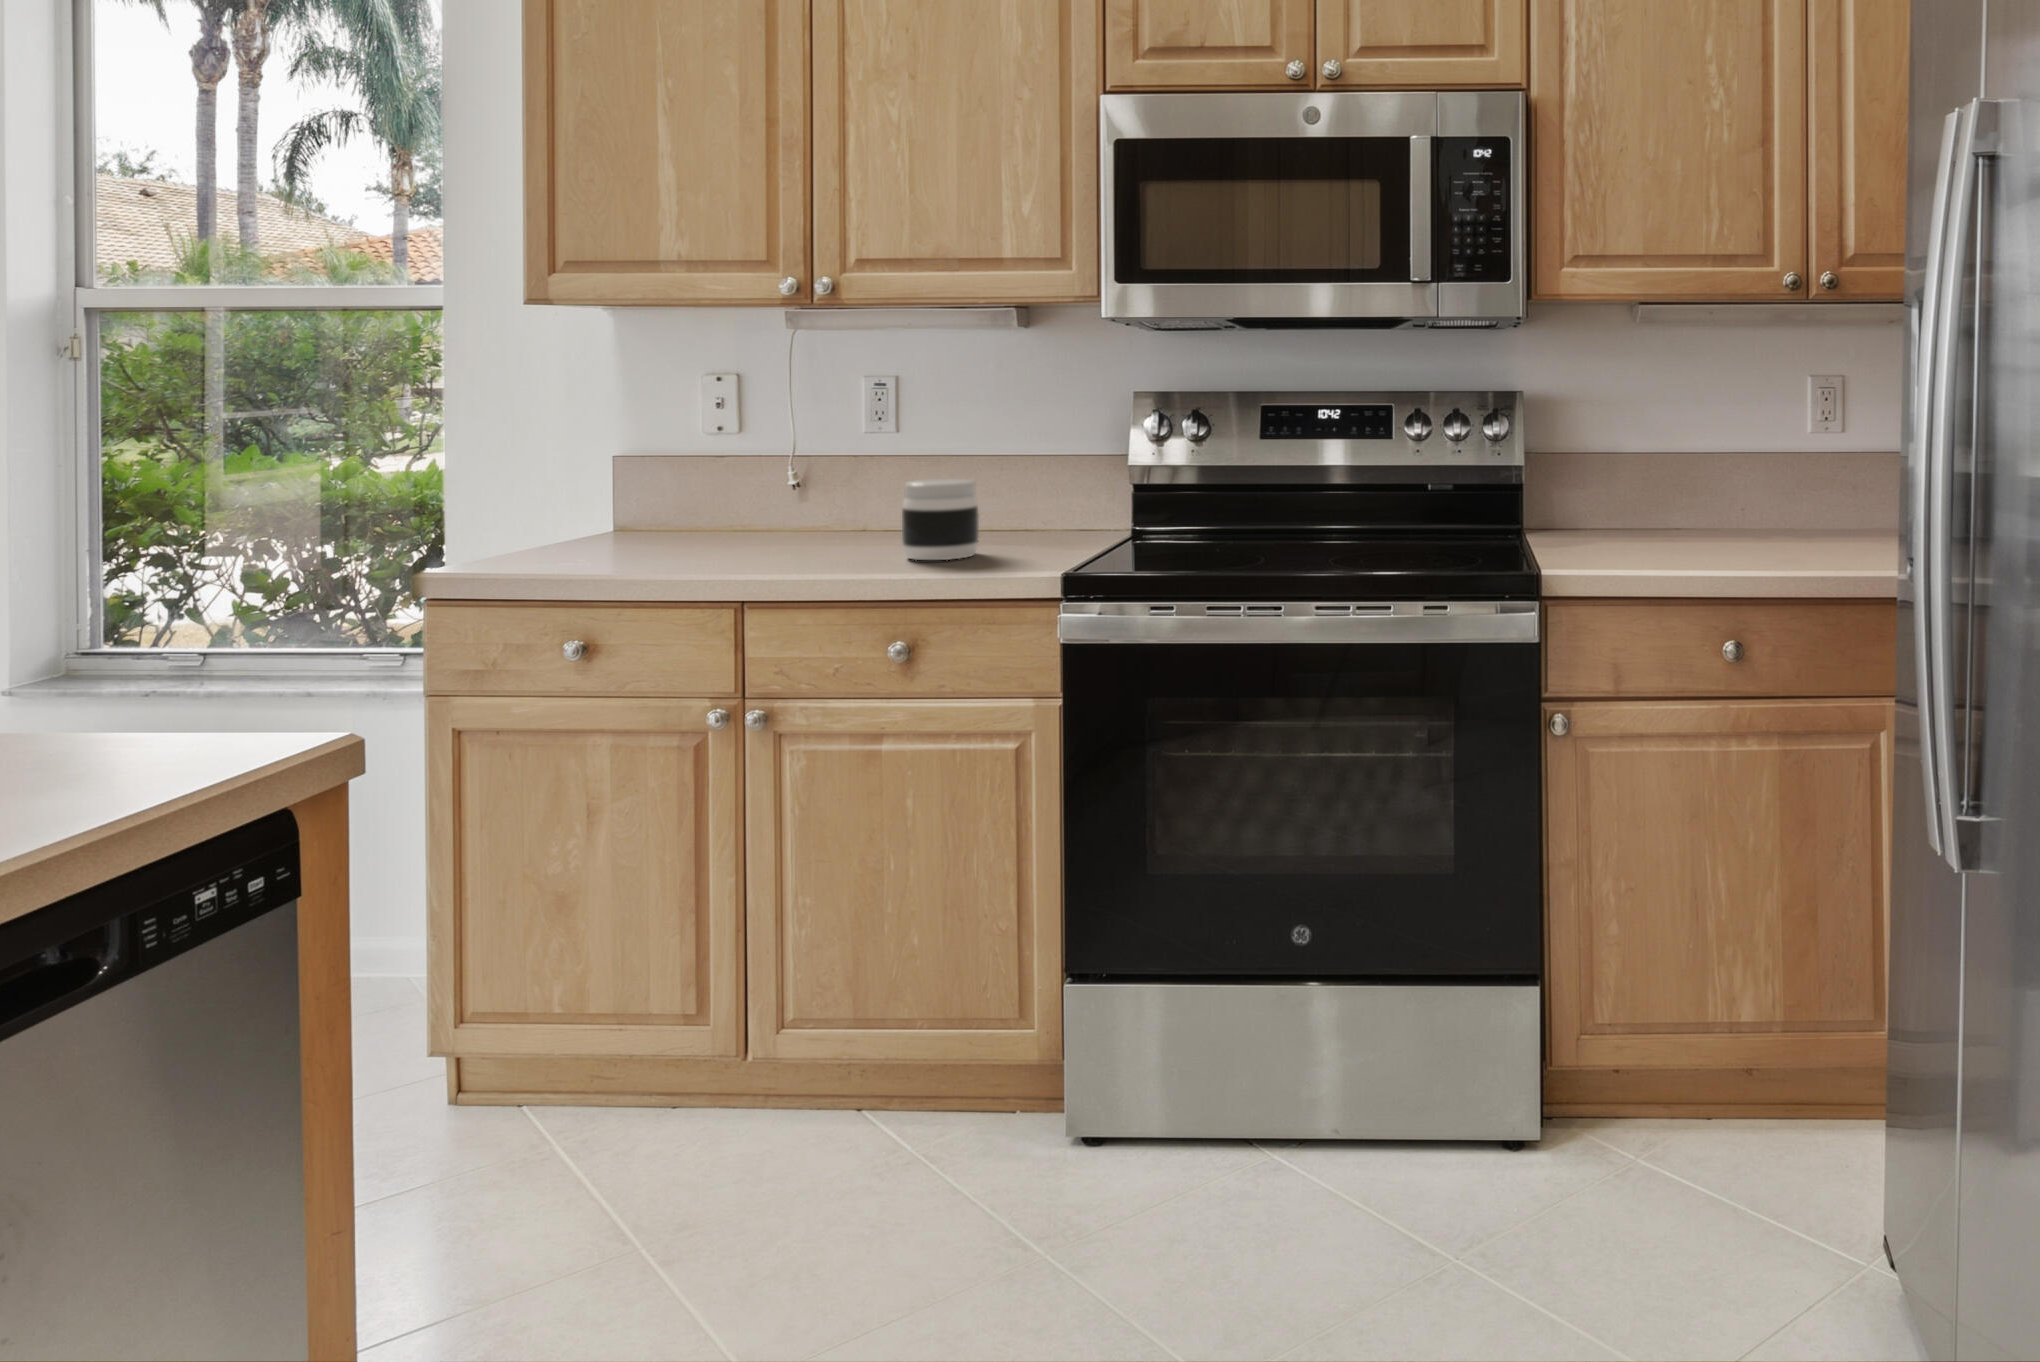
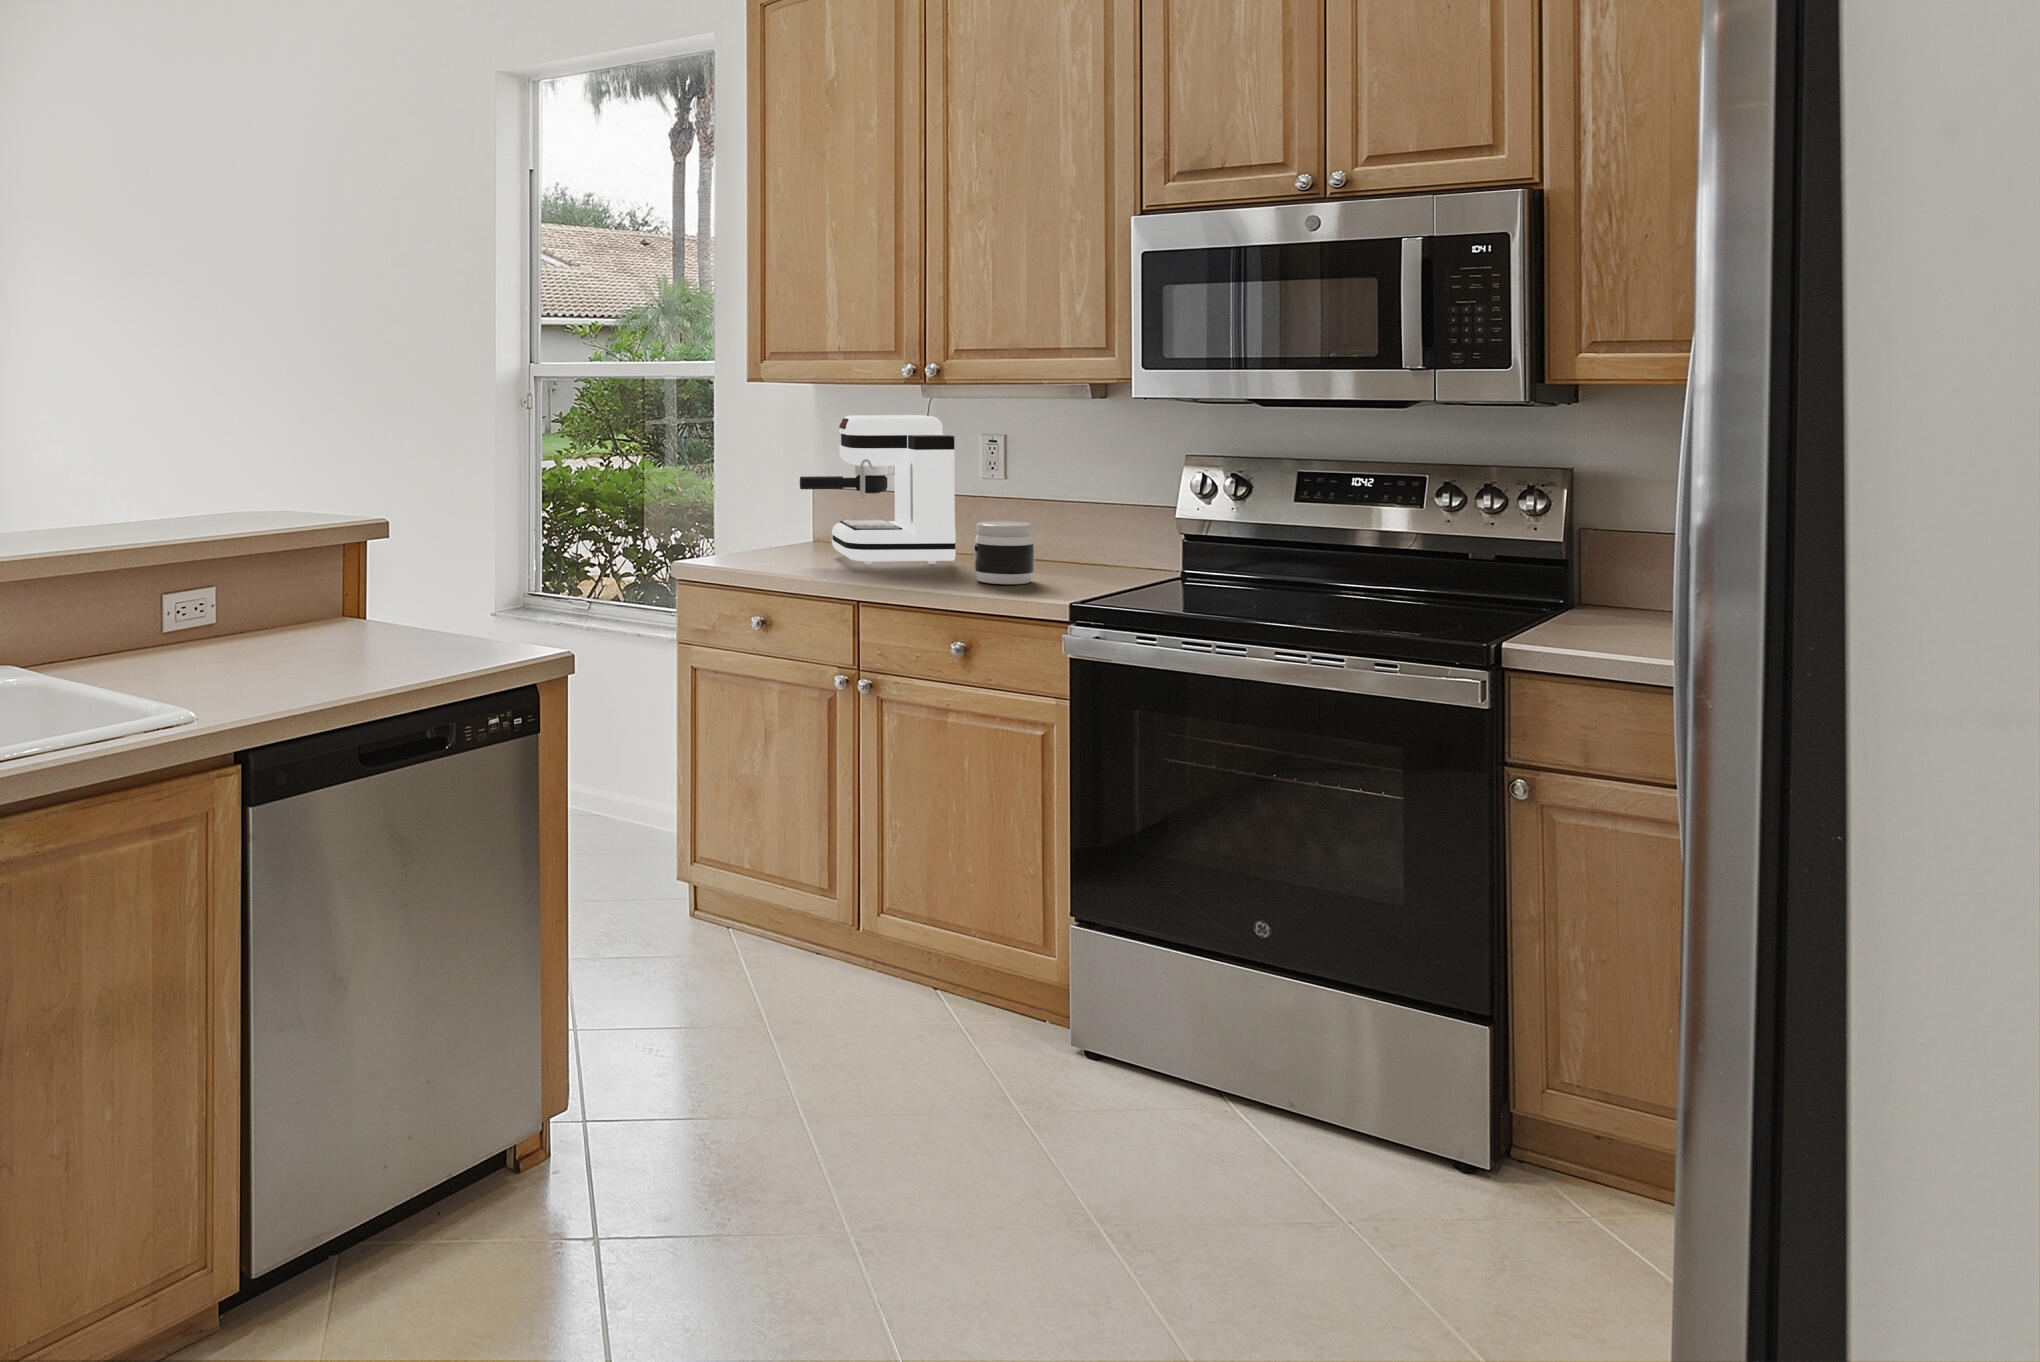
coffee maker: none [619,350,853,552] -> present [800,415,956,565]

